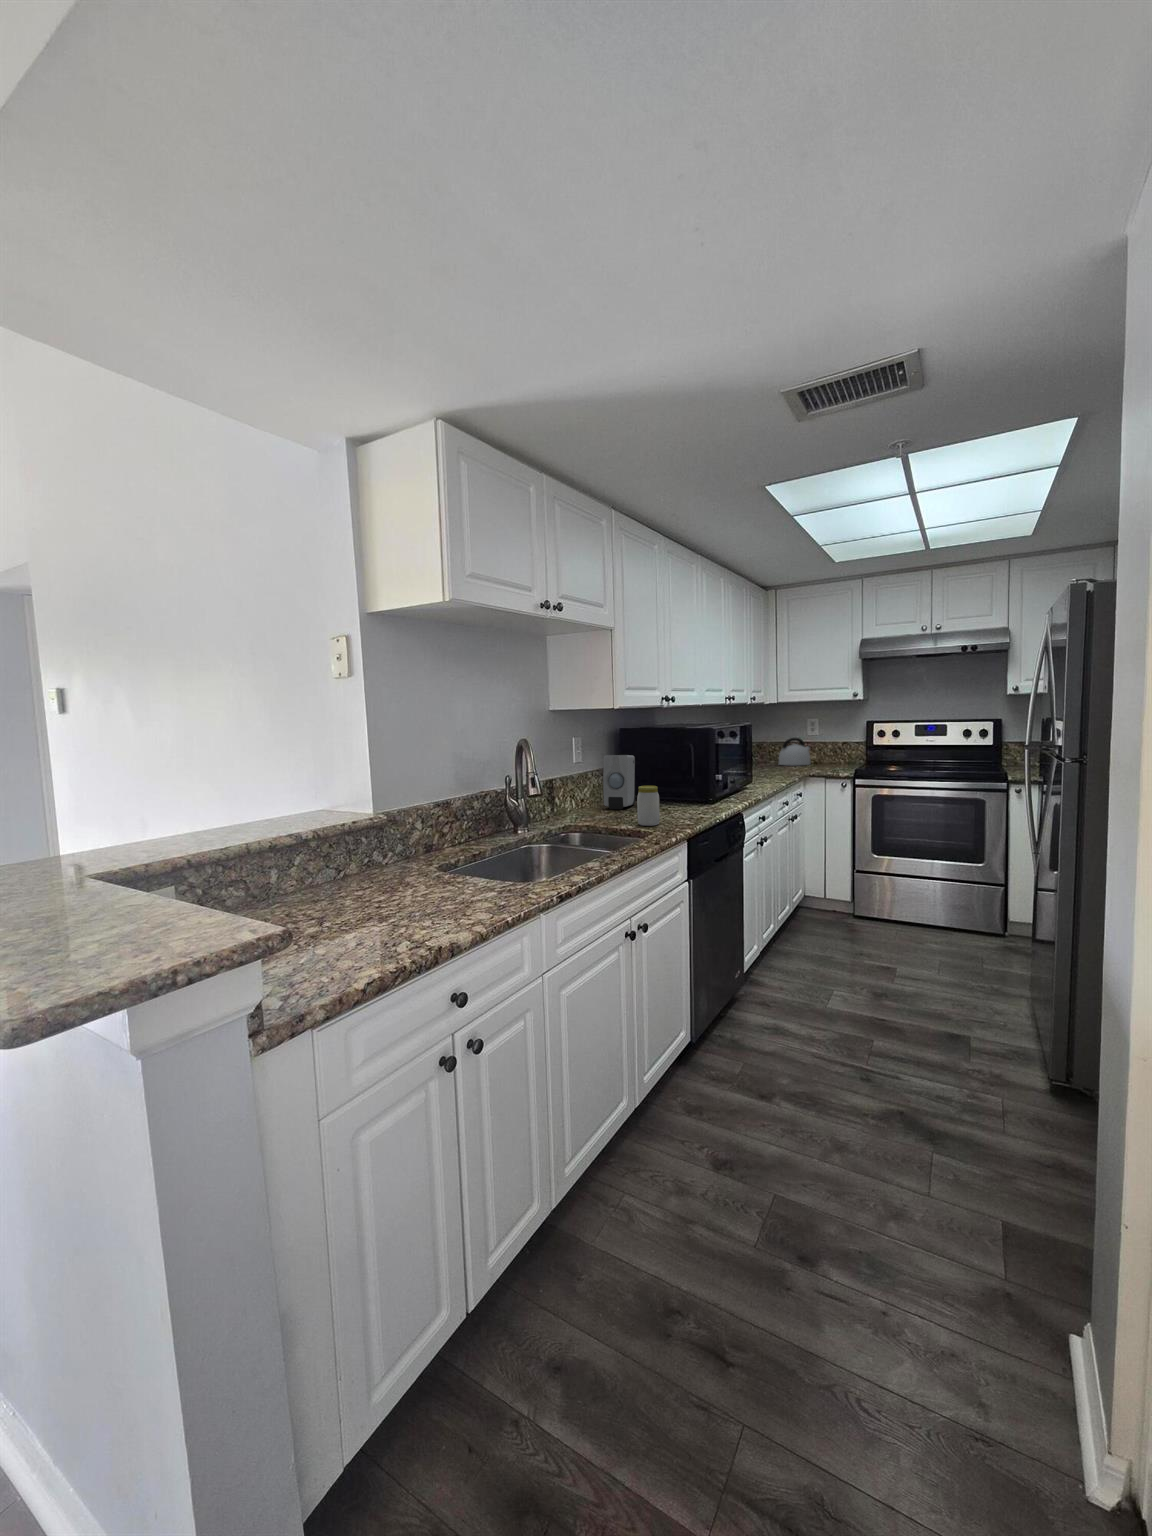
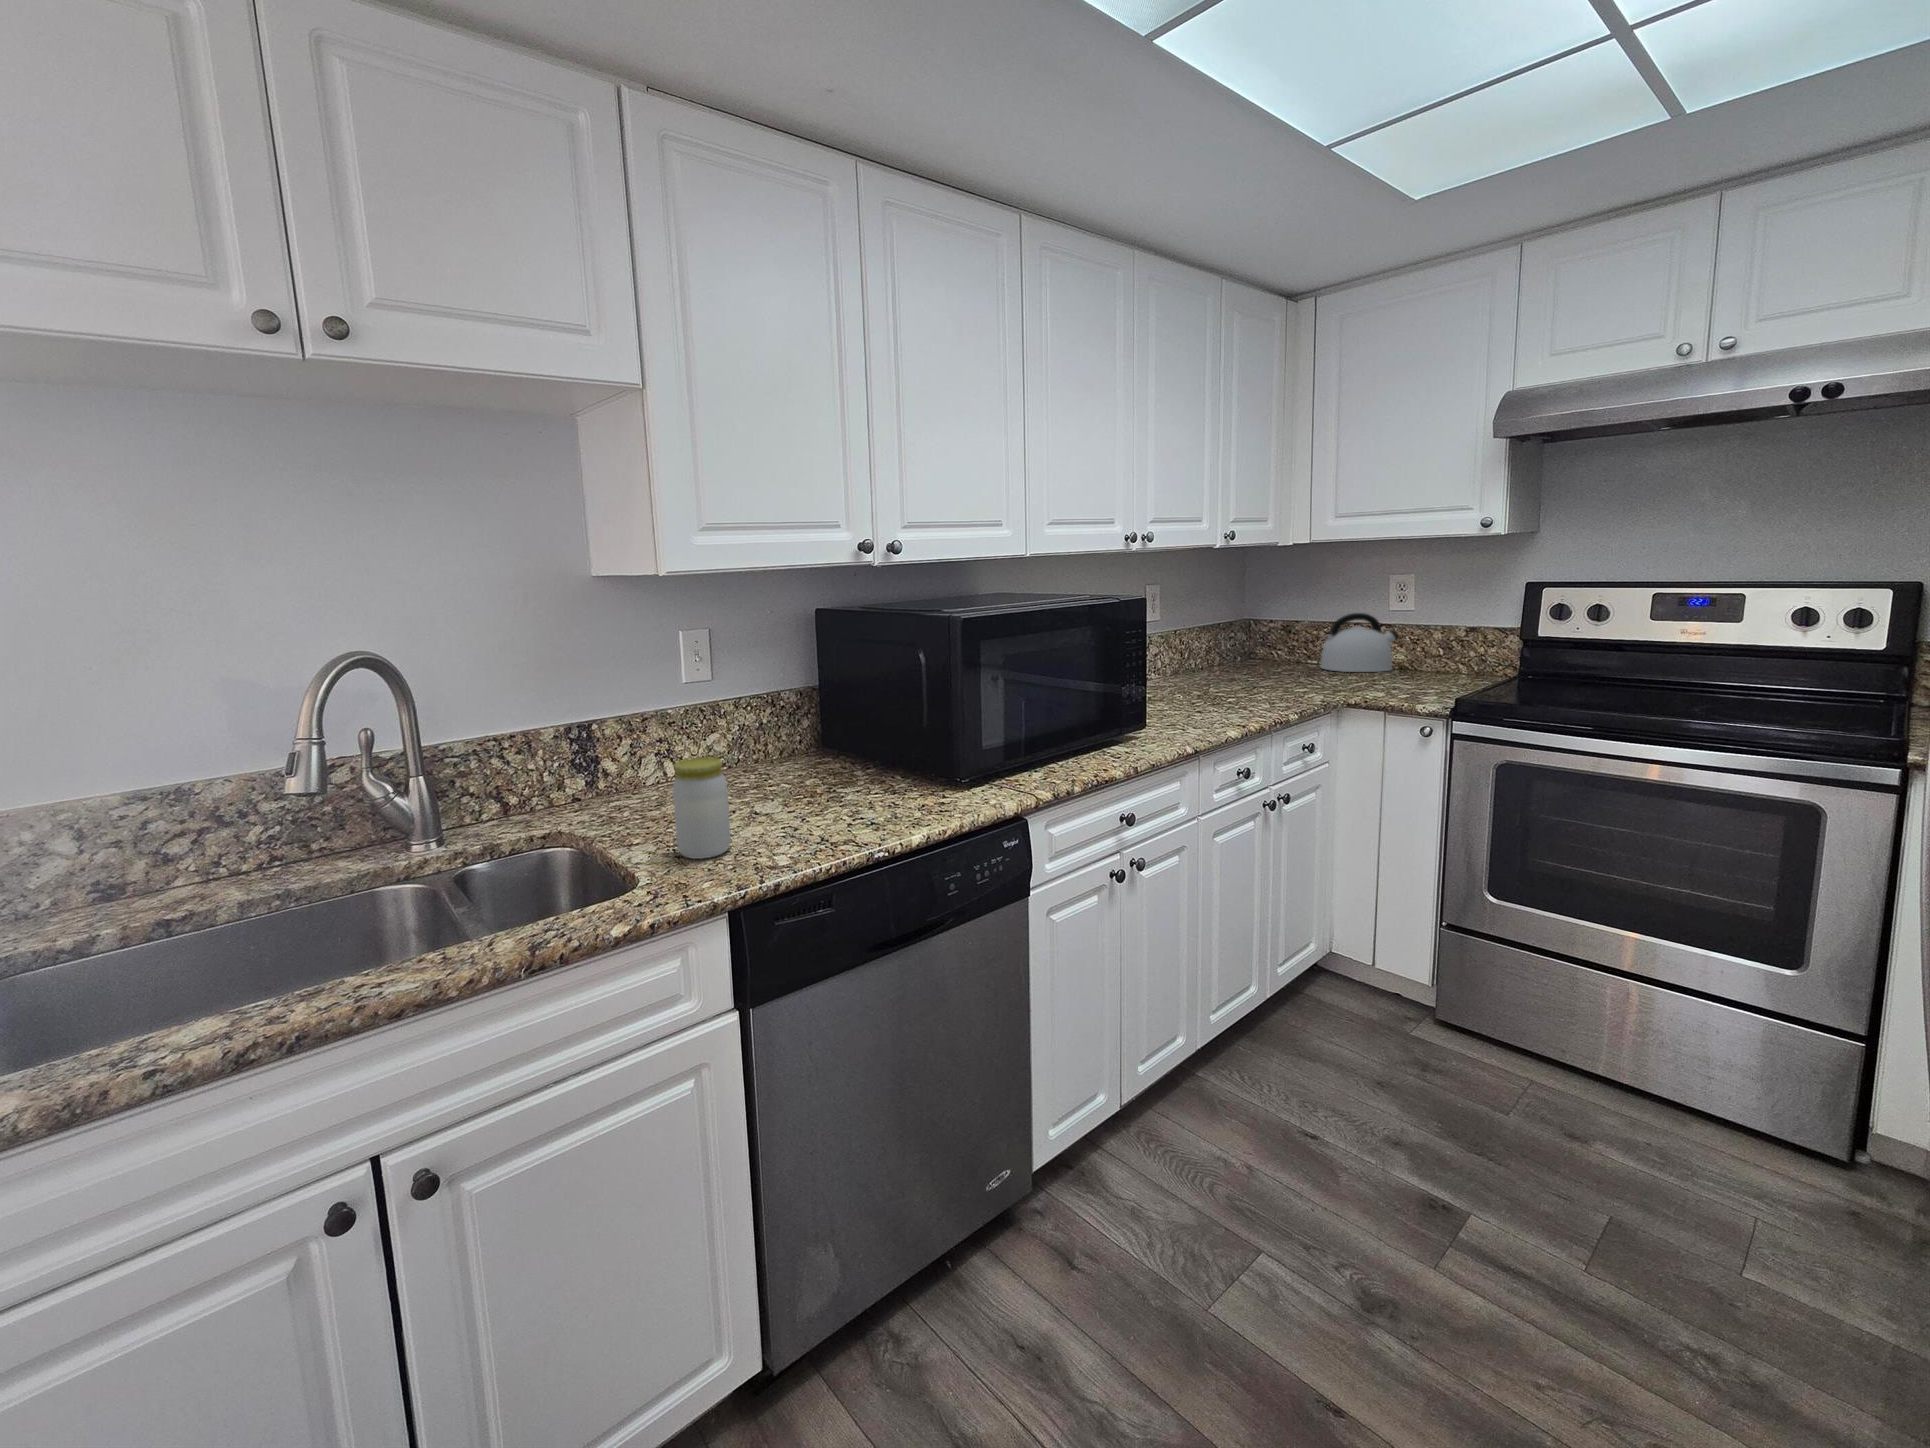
soap dispenser: present [603,755,635,809] -> none [746,663,836,783]

